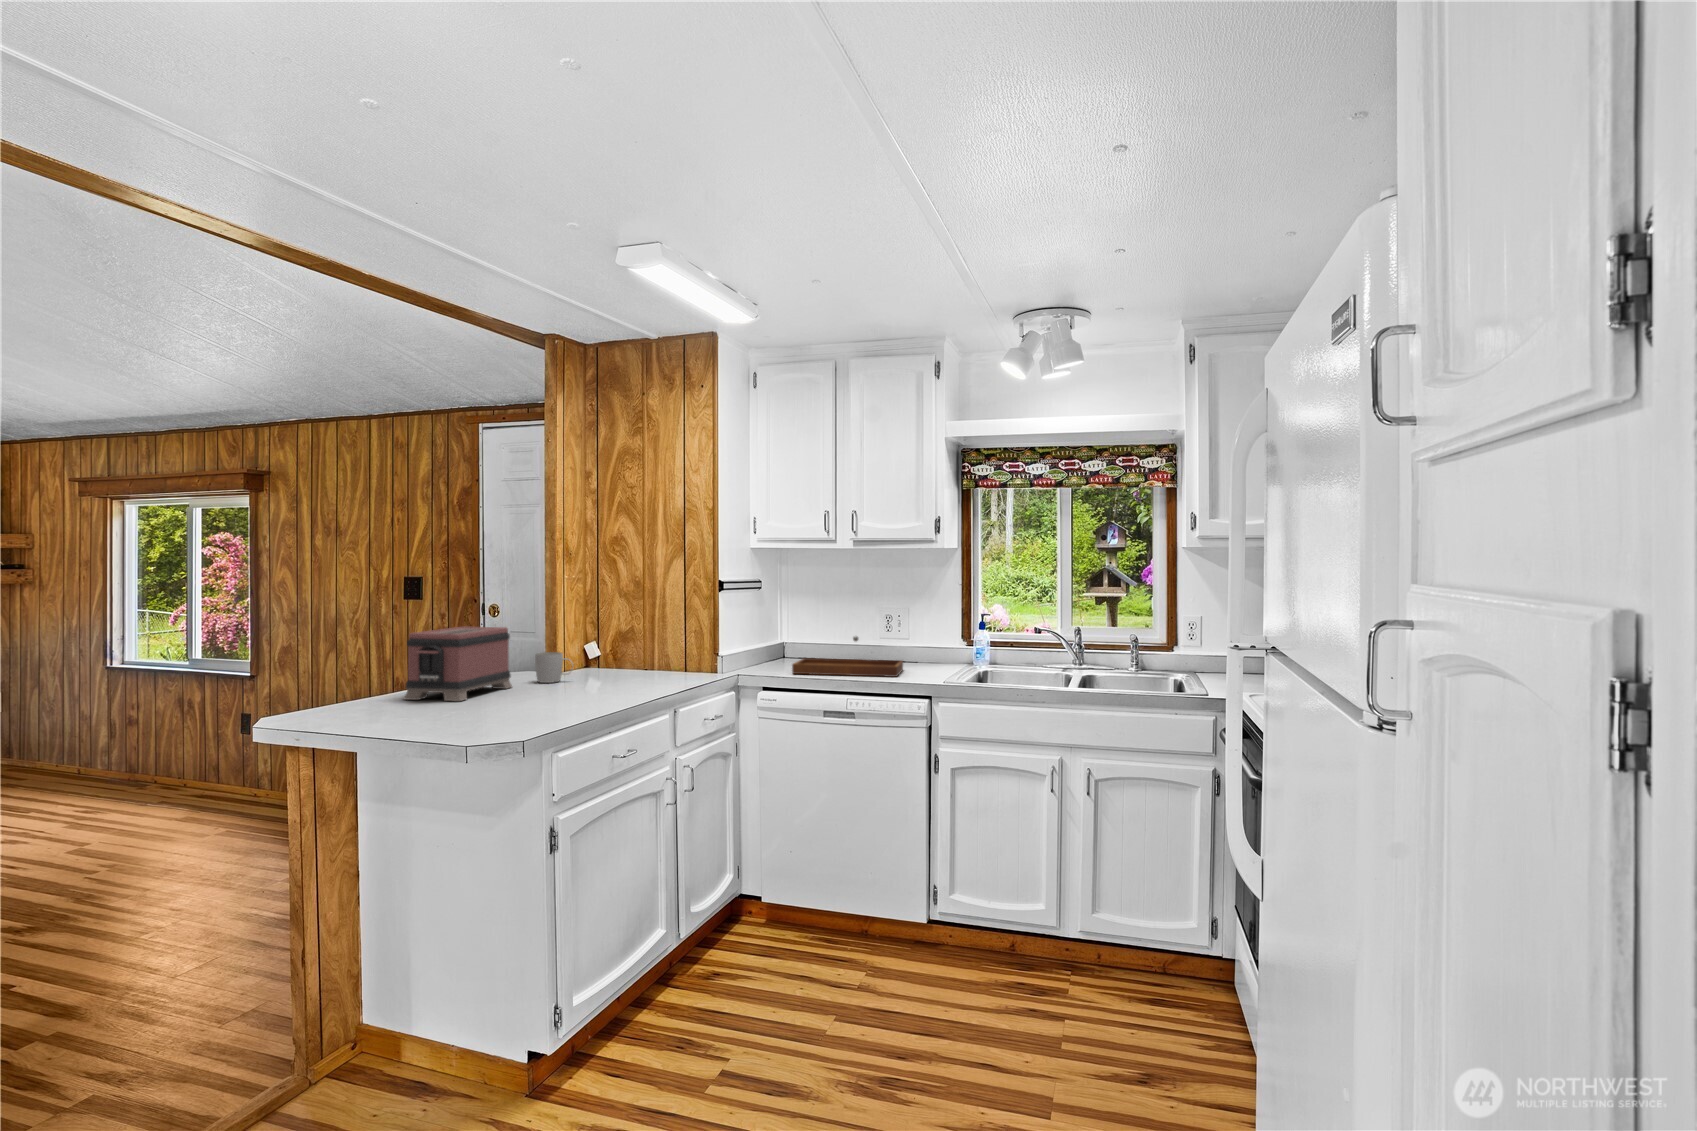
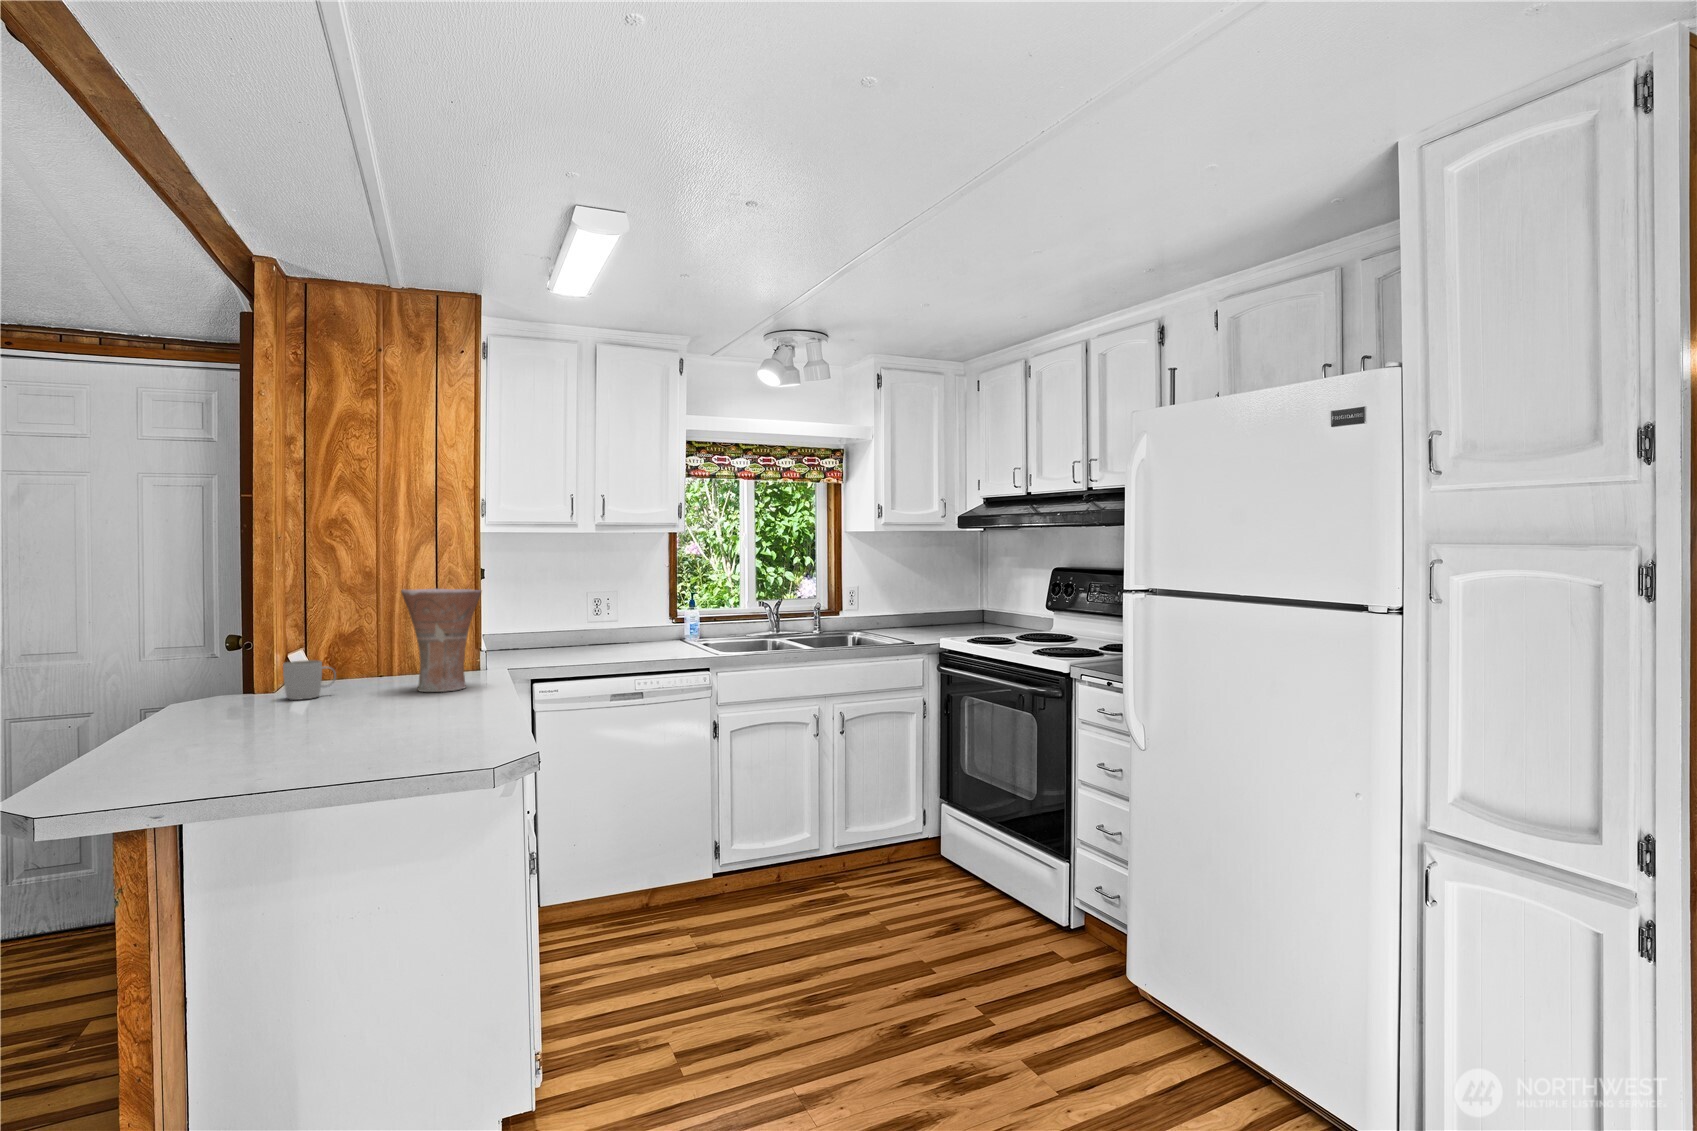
vase: none [607,598,673,688] -> present [401,589,481,692]
toaster: present [404,627,512,701] -> none [175,631,279,736]
tray: present [792,636,903,677] -> none [551,621,670,664]

